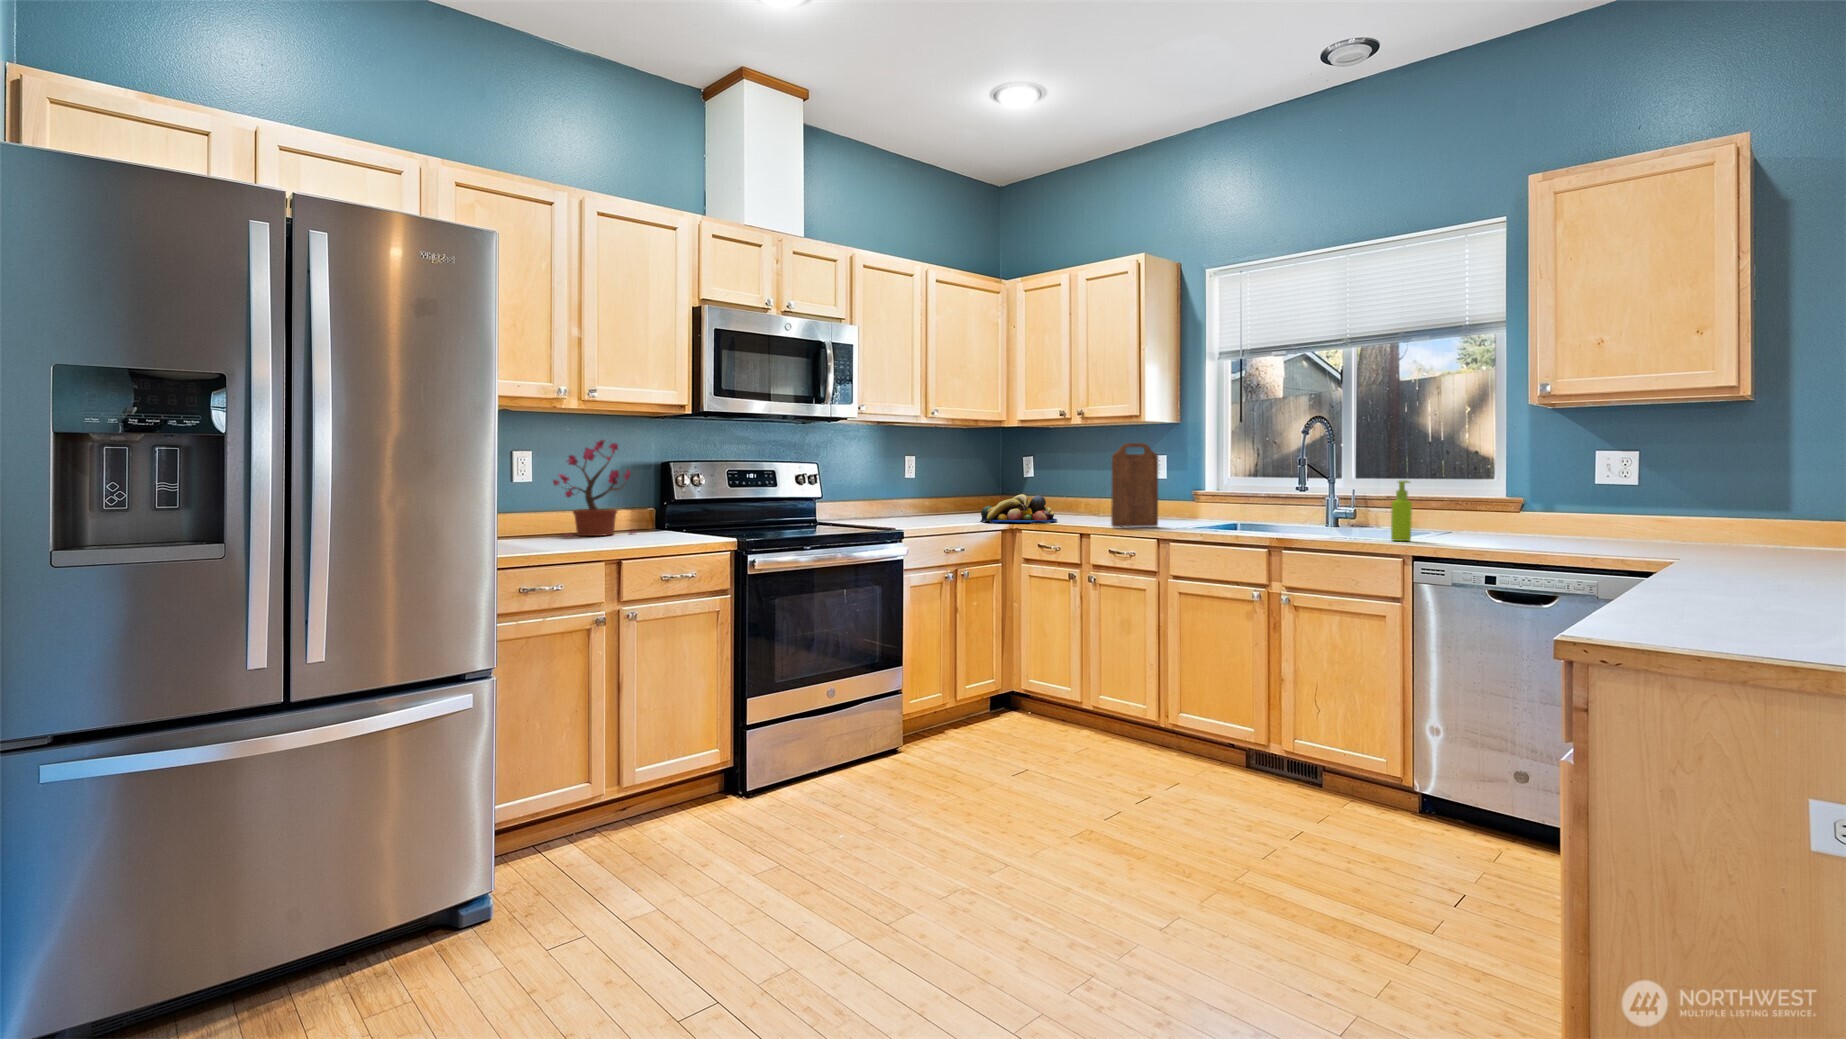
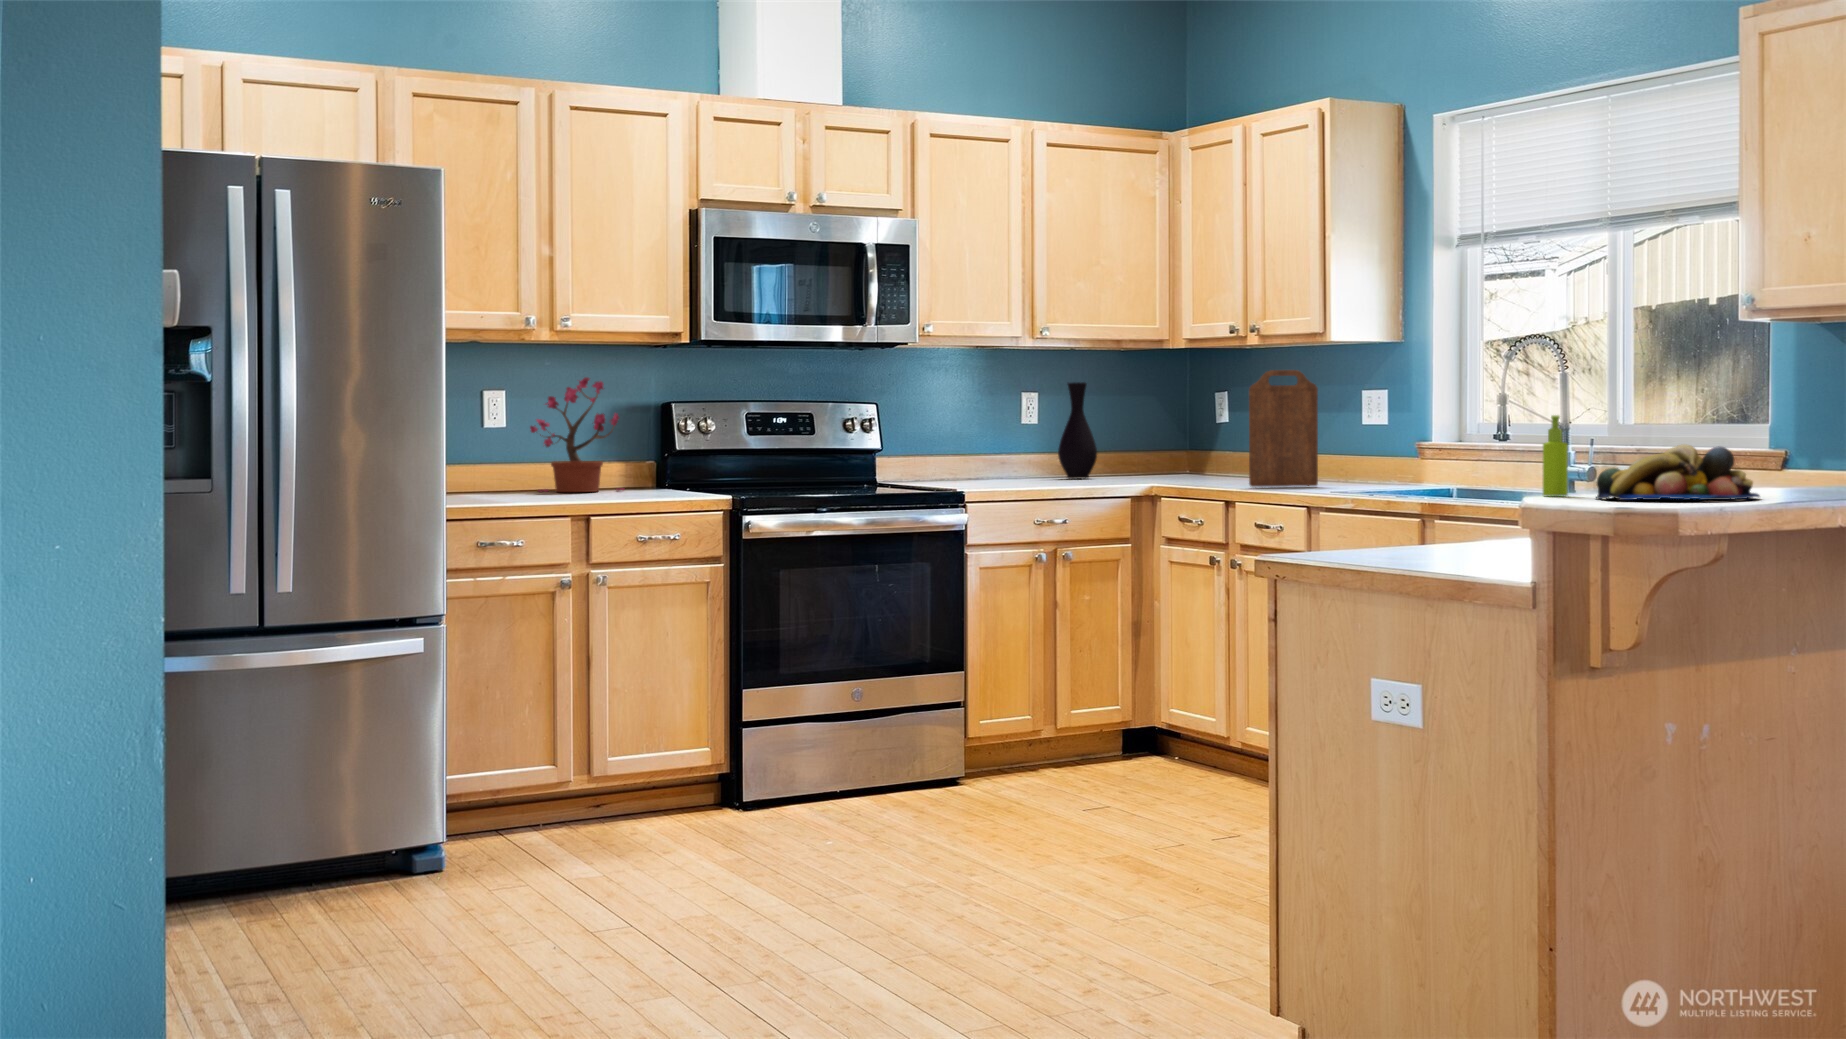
vase: none [928,449,956,516] -> present [1058,382,1097,479]
fruit bowl: present [981,494,1057,523] -> present [1596,444,1760,500]

